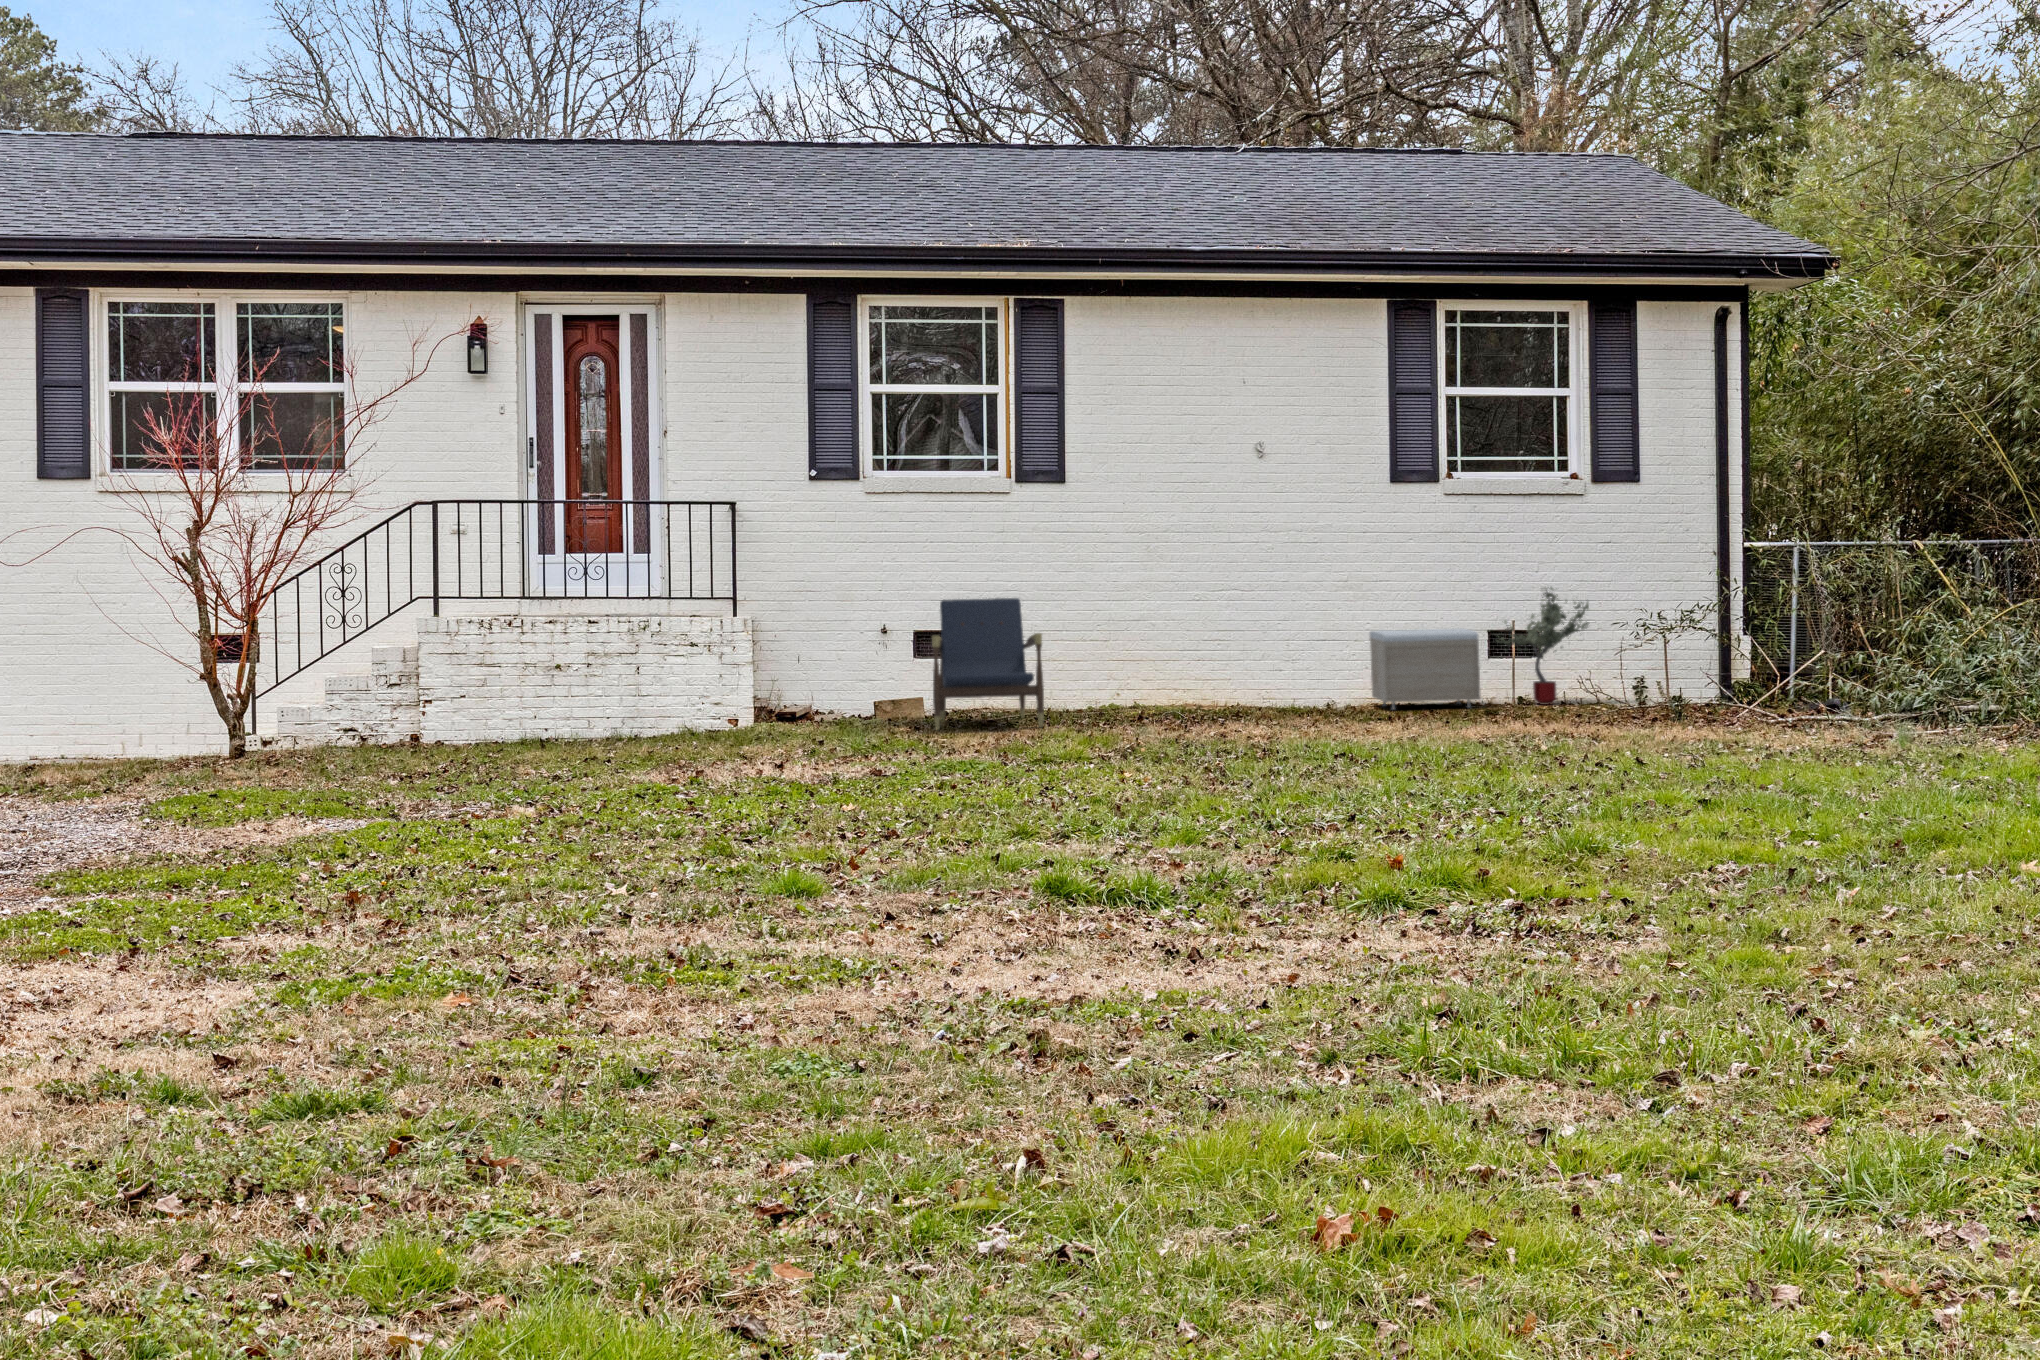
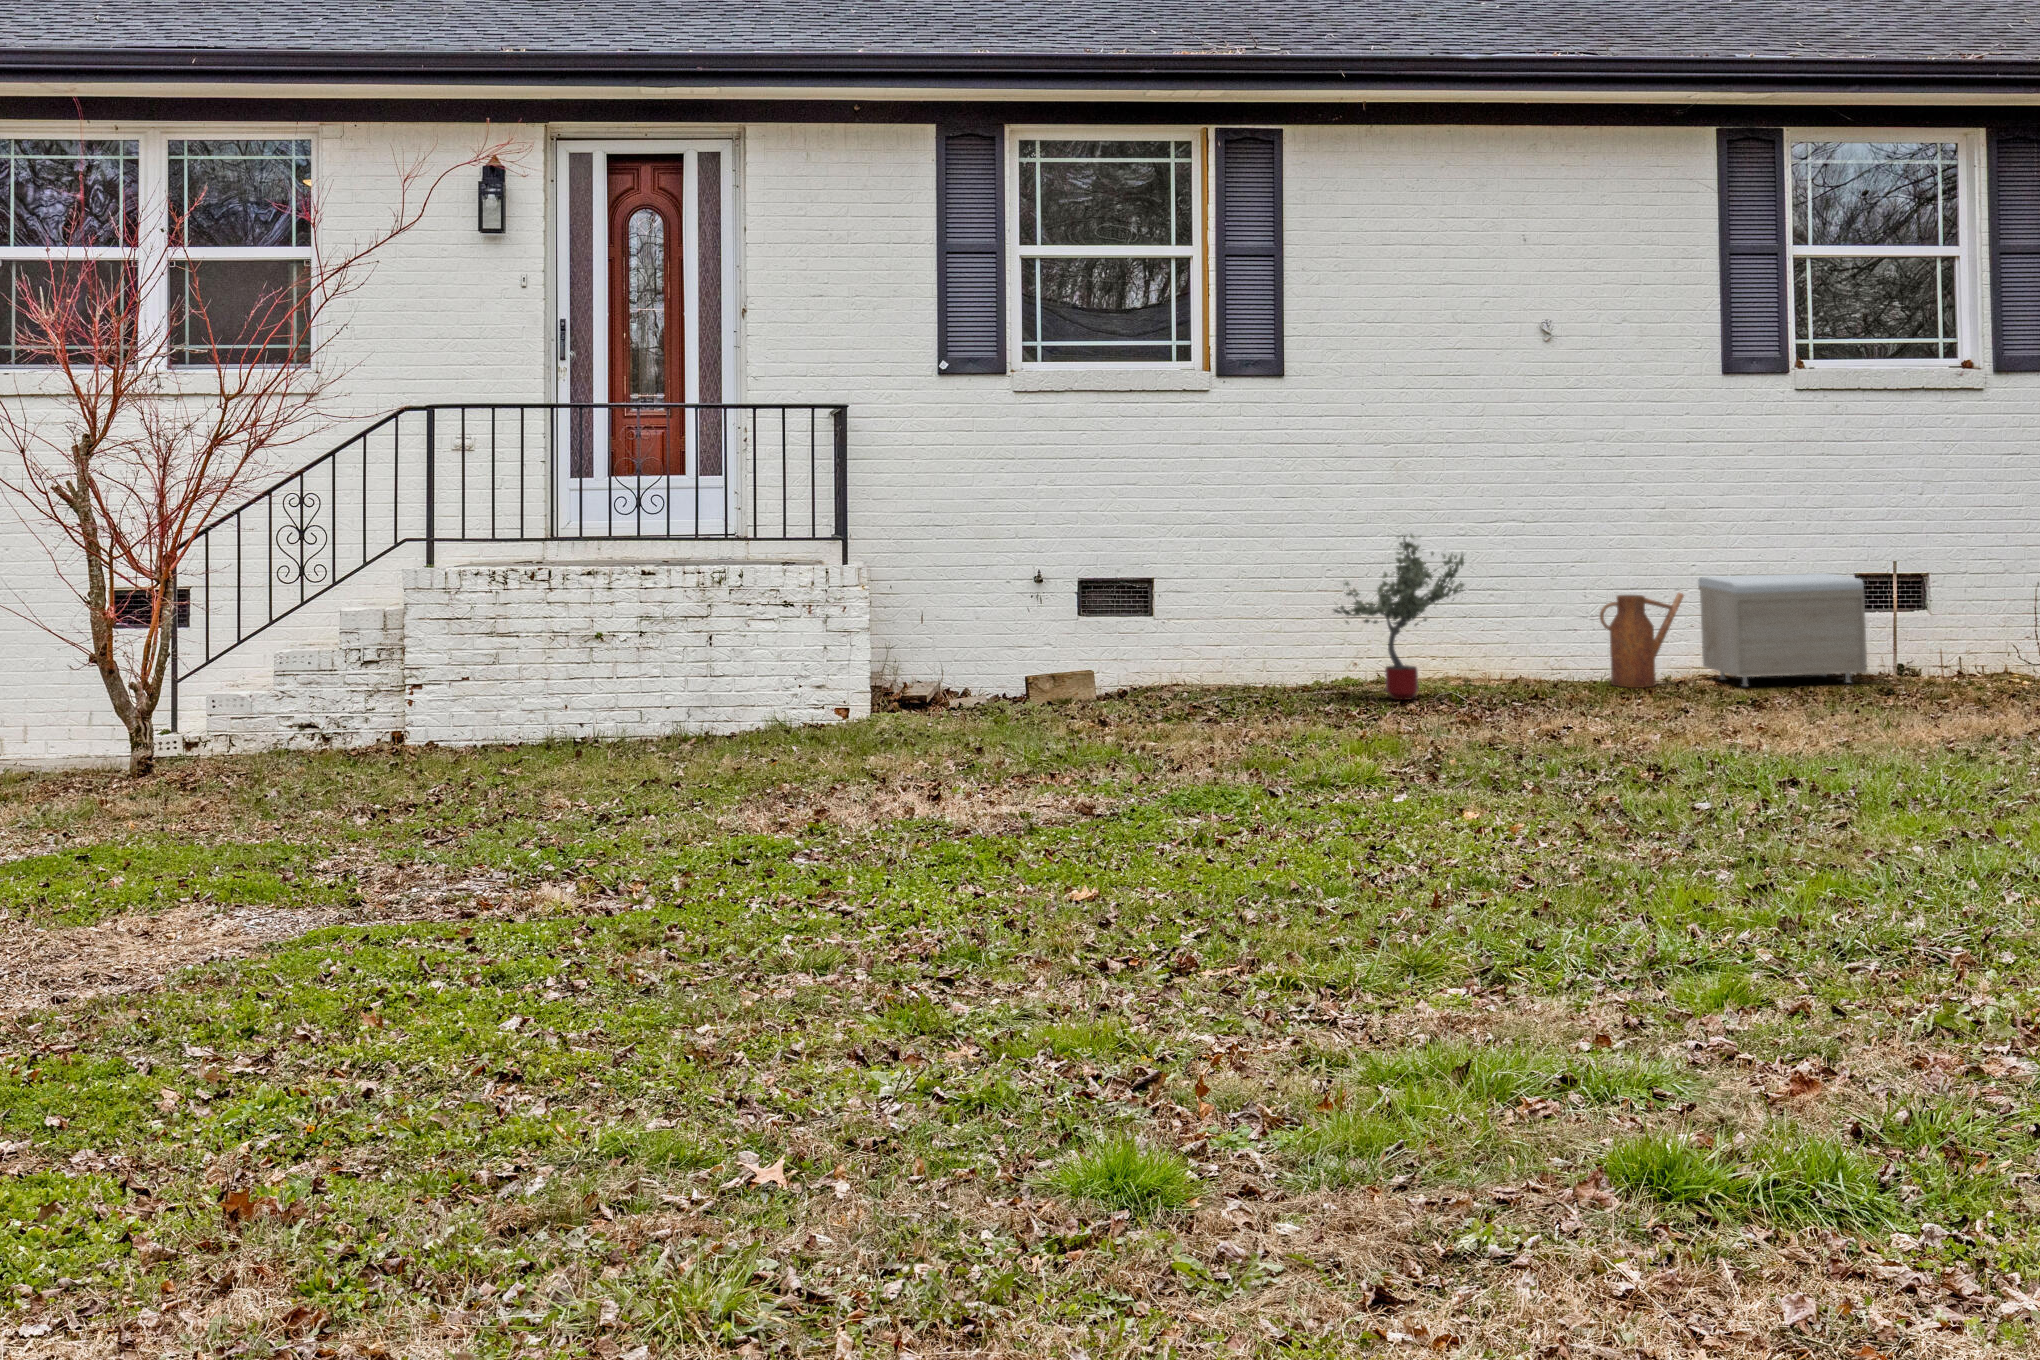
potted tree: present [1497,587,1589,705] -> present [1334,533,1464,700]
lounge chair: present [932,598,1044,730] -> none [1115,535,1280,723]
watering can: none [1292,641,1355,711] -> present [1600,593,1684,688]

